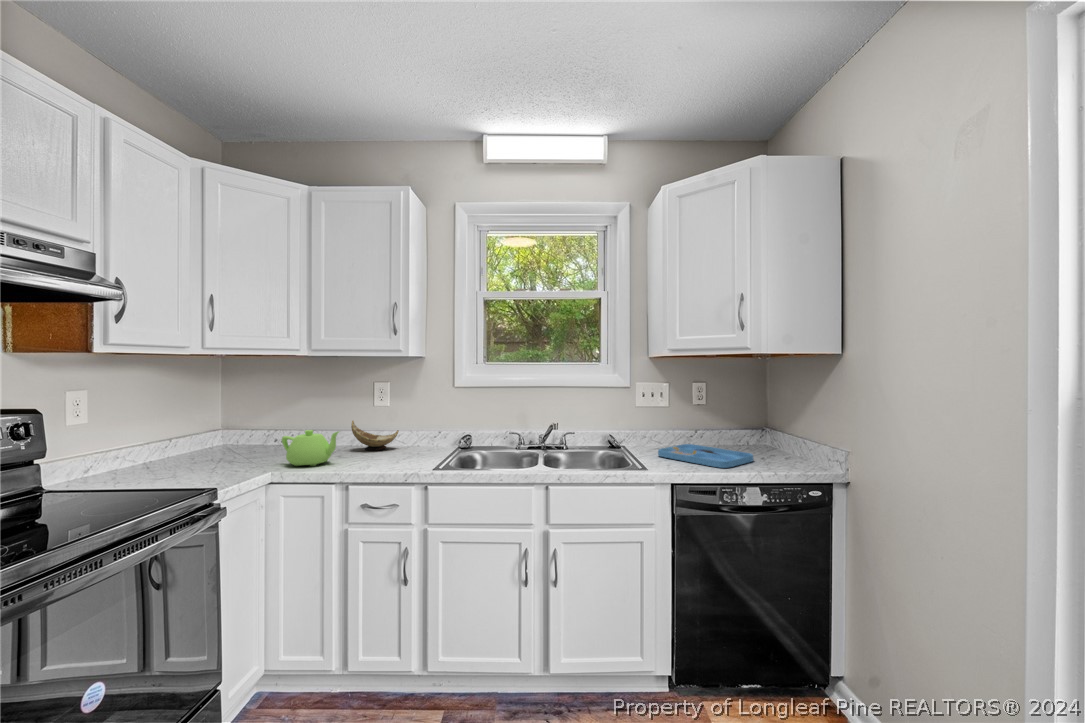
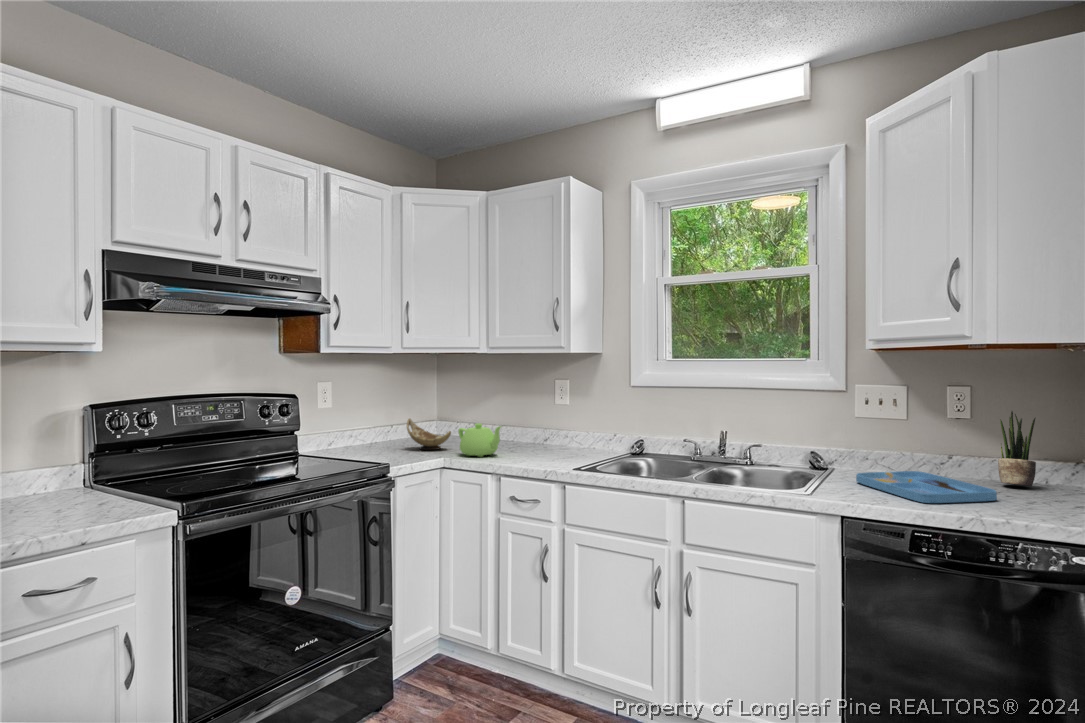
potted plant: none [732,398,753,448] -> present [998,411,1036,486]
decorative bowl: present [351,421,399,451] -> present [407,419,451,450]

